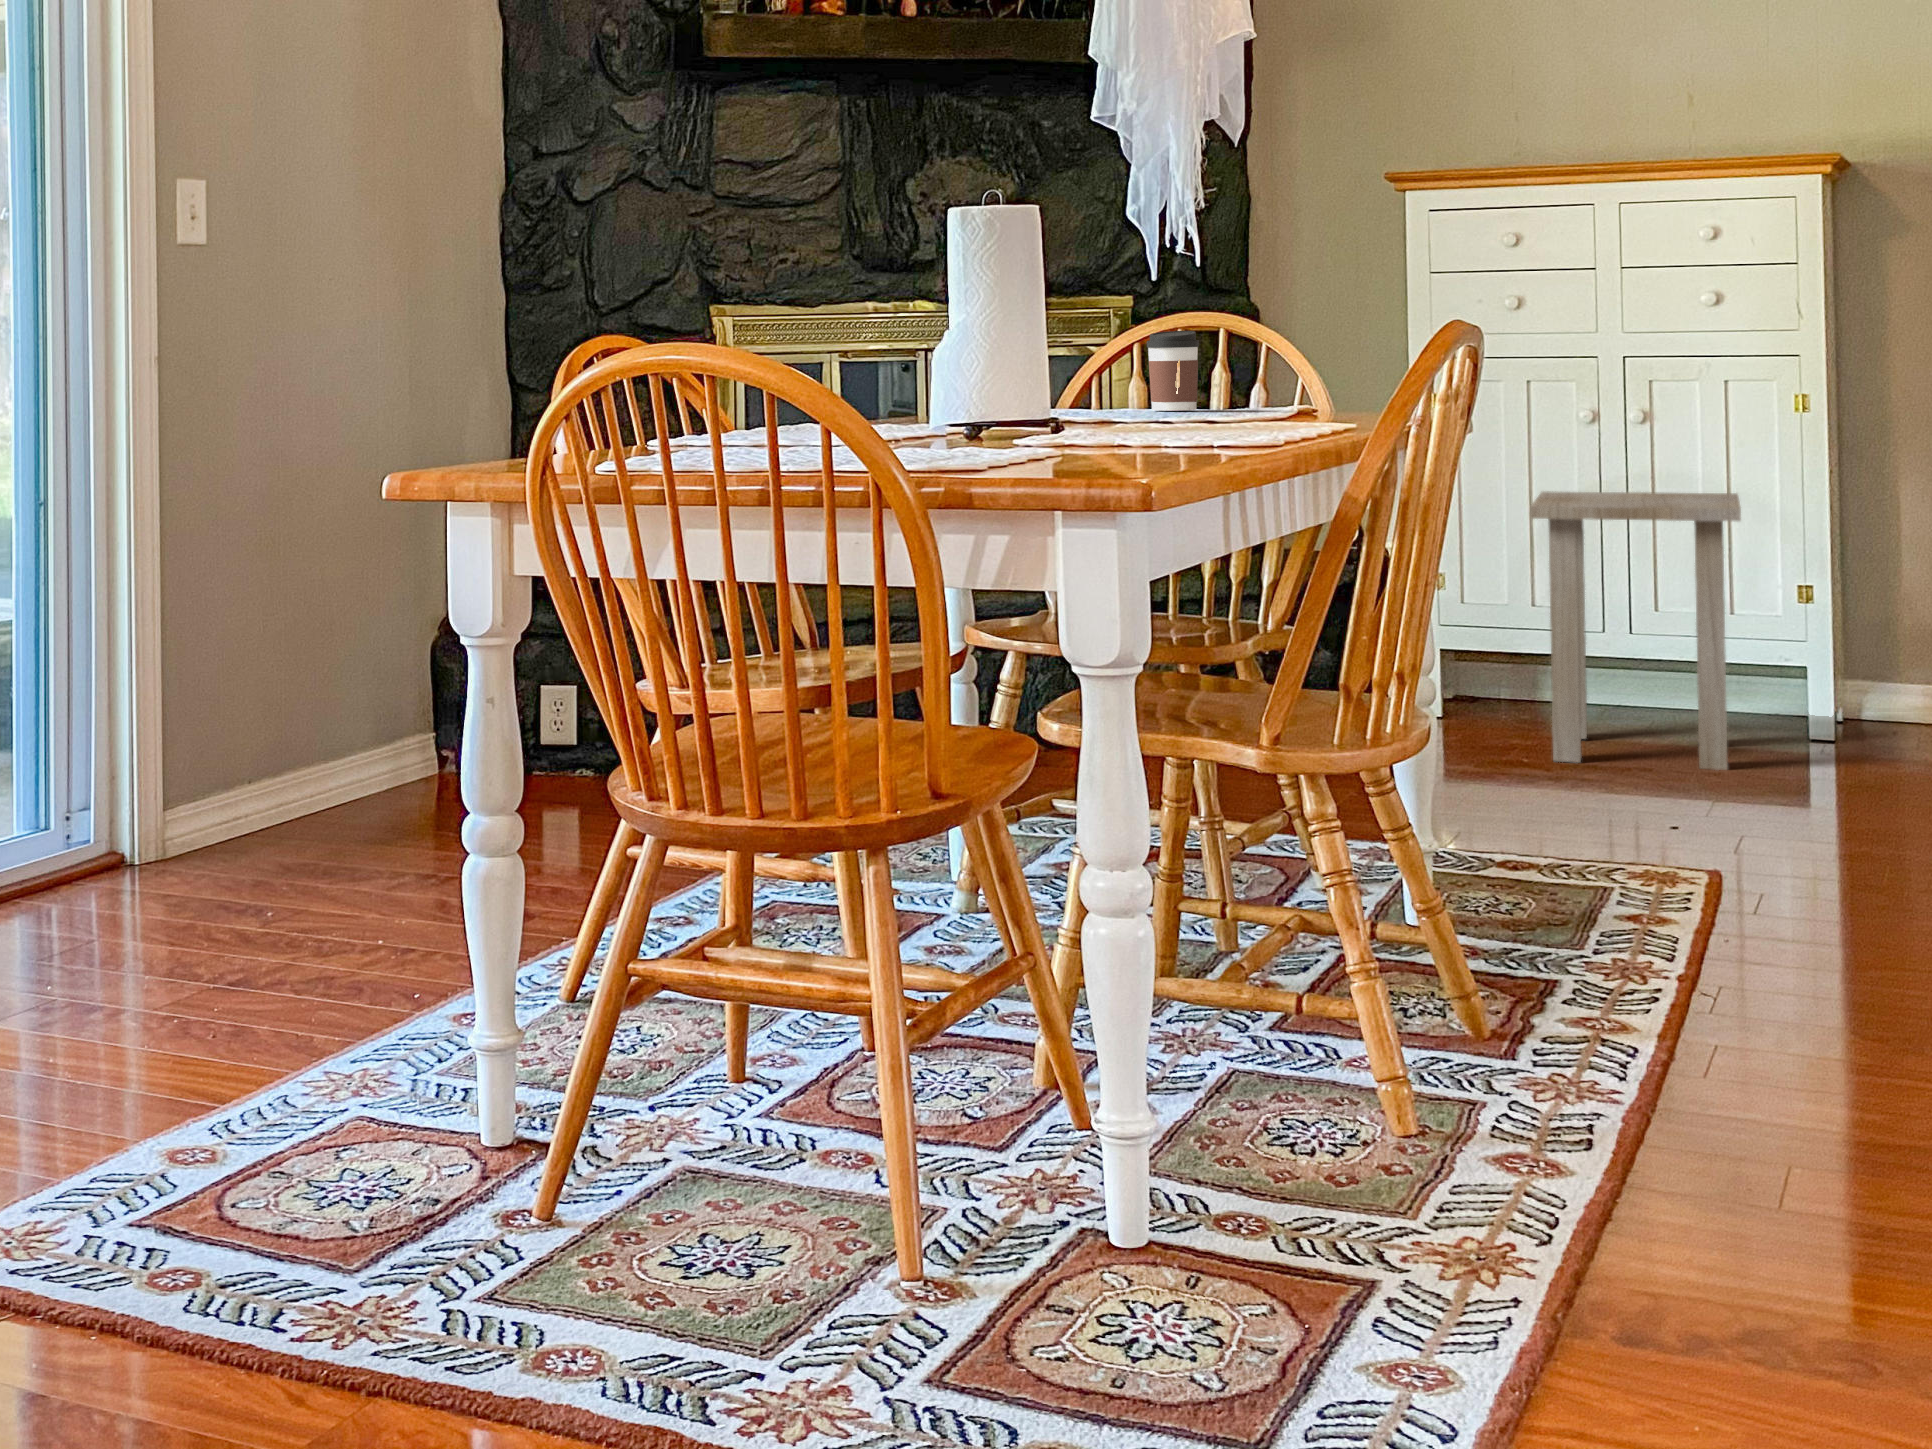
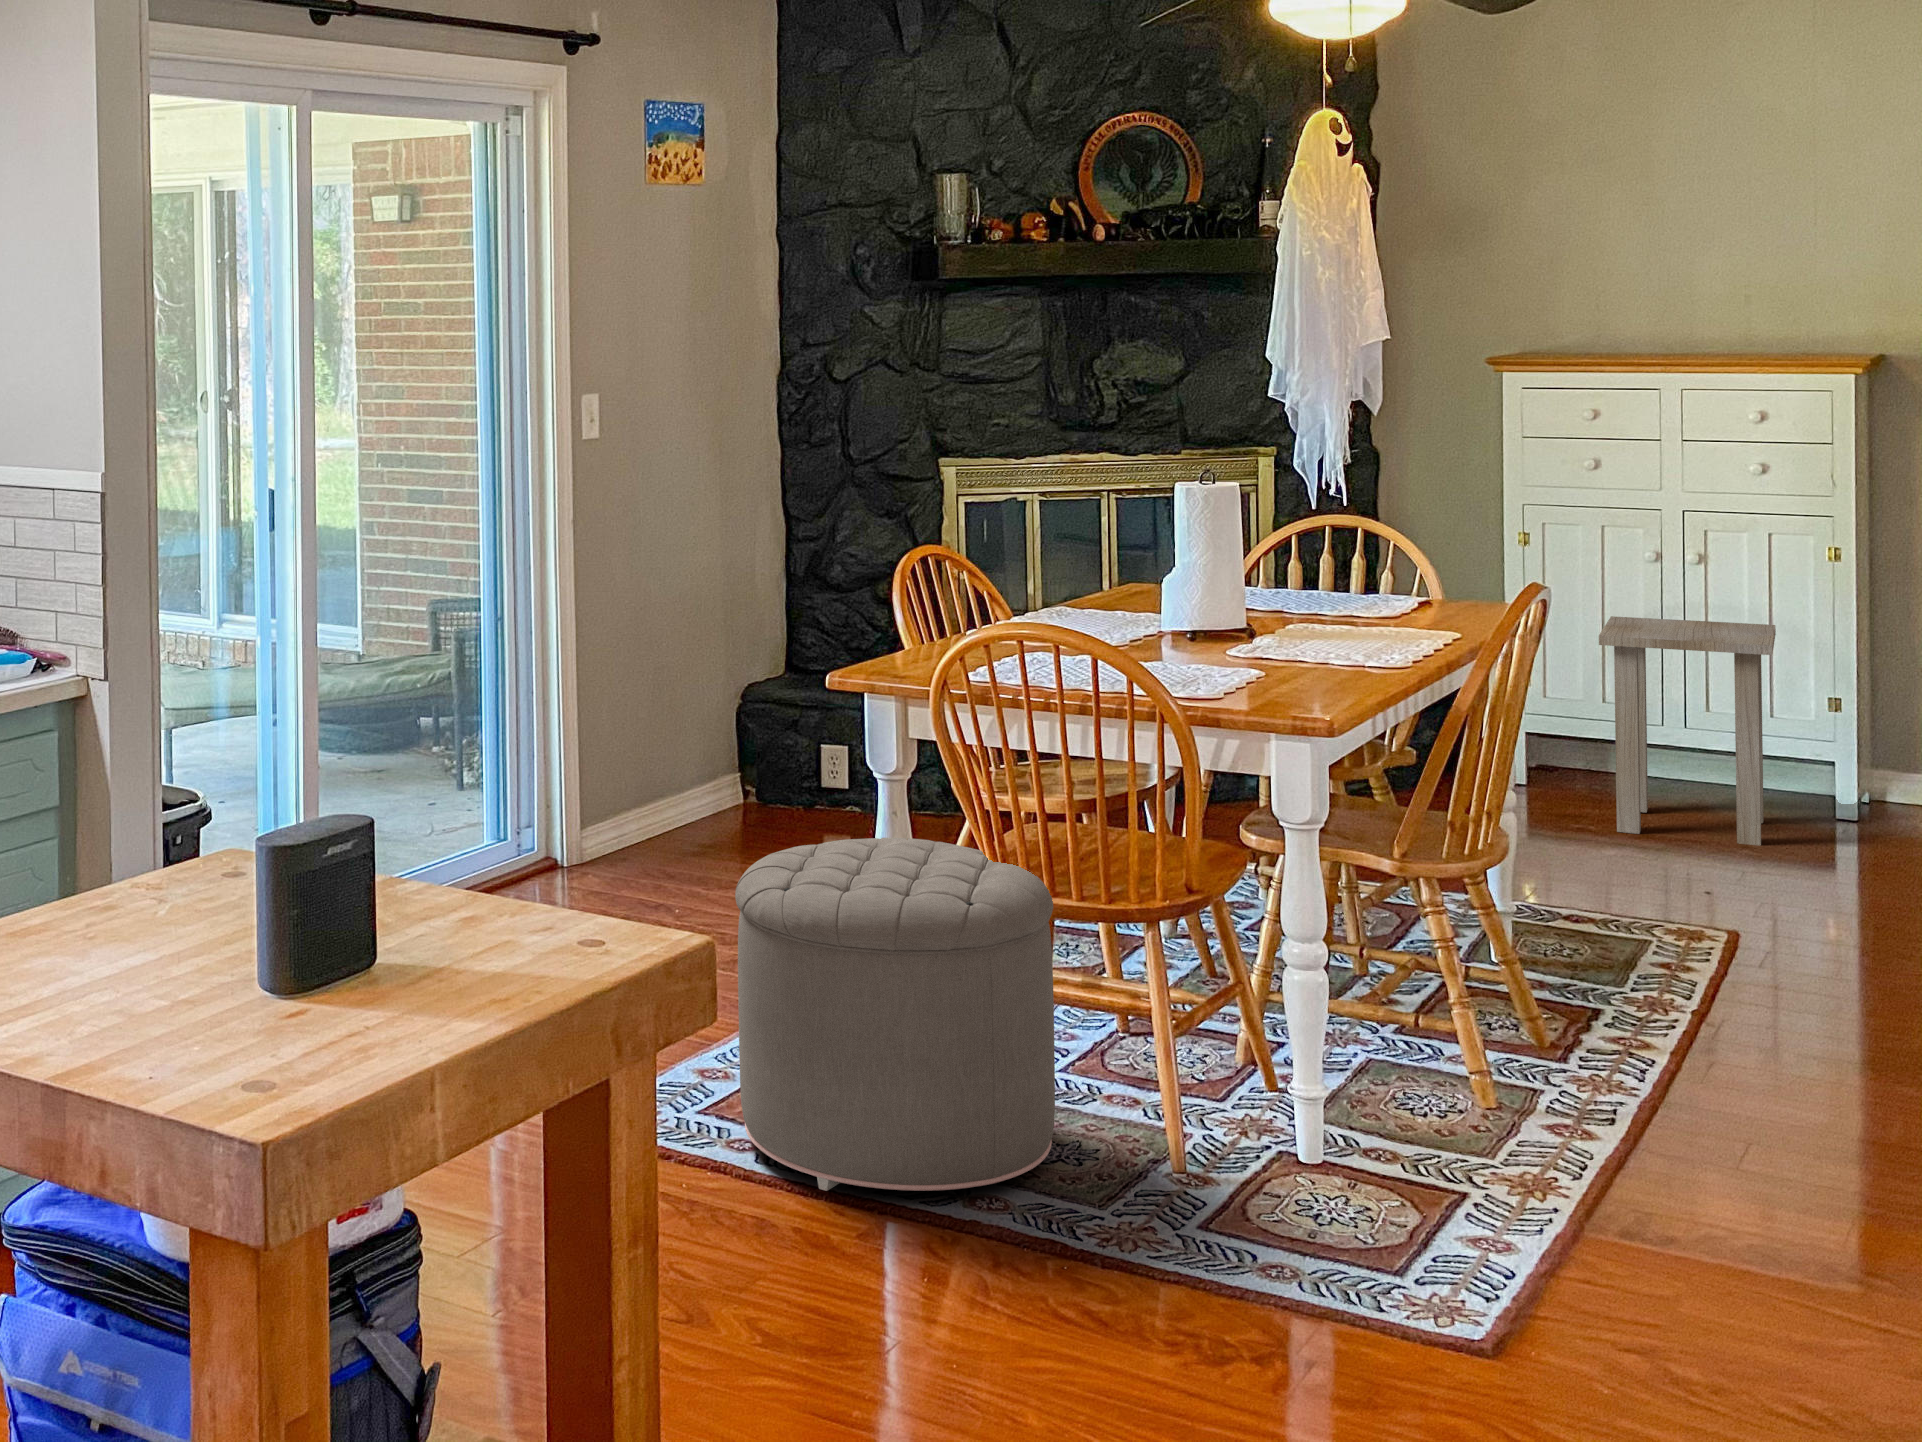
coffee cup: present [1147,331,1199,411] -> none [1300,531,1339,590]
ottoman: none [166,740,711,1353] -> present [735,838,1055,1191]

